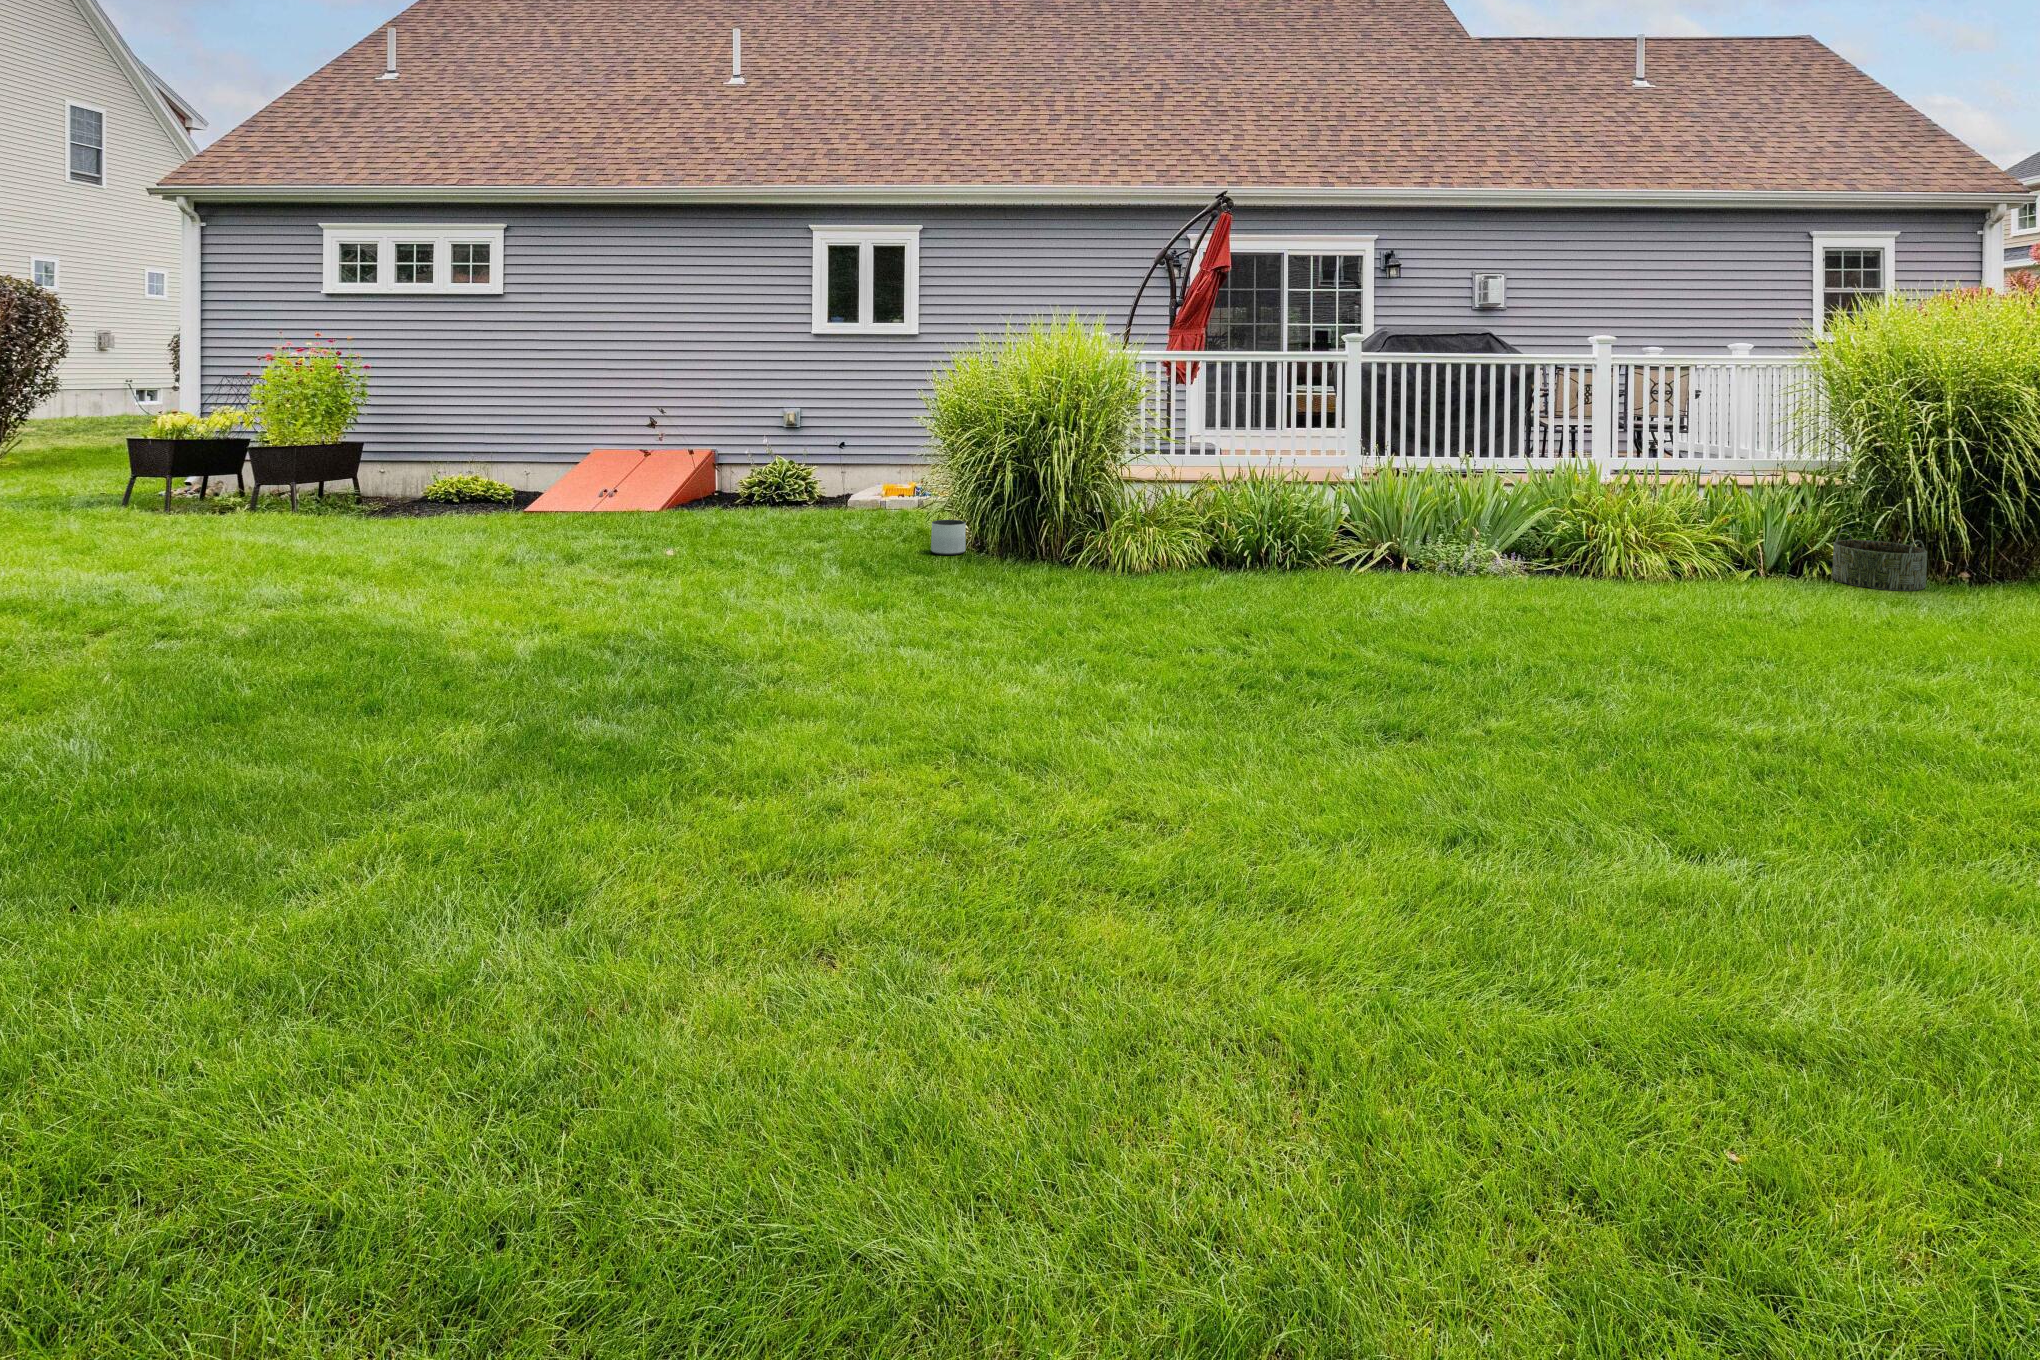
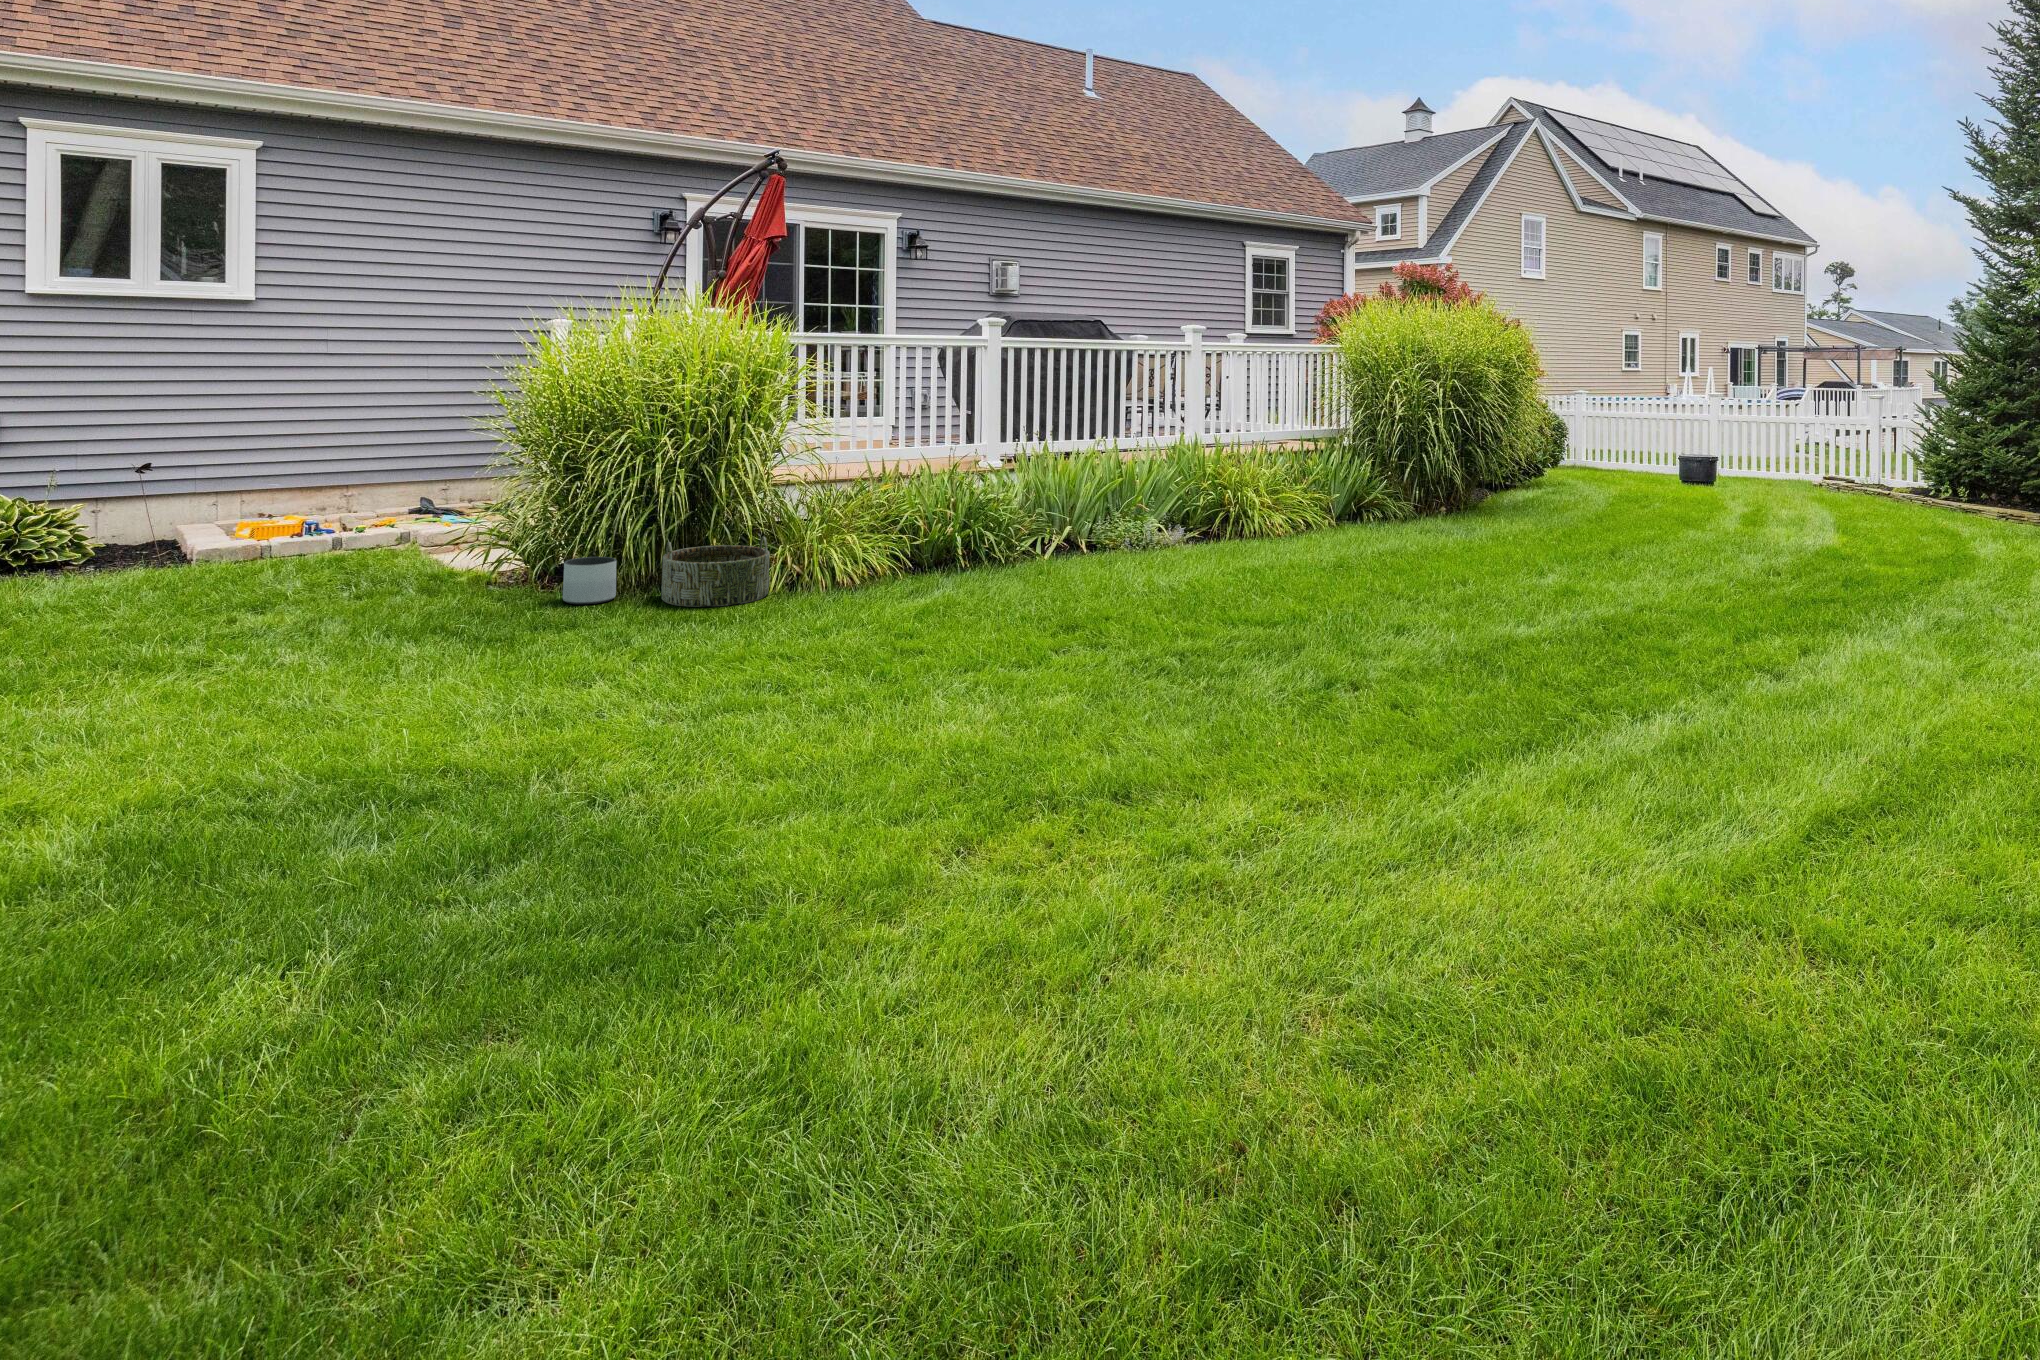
basket: present [1832,529,1927,591] -> present [661,536,770,607]

